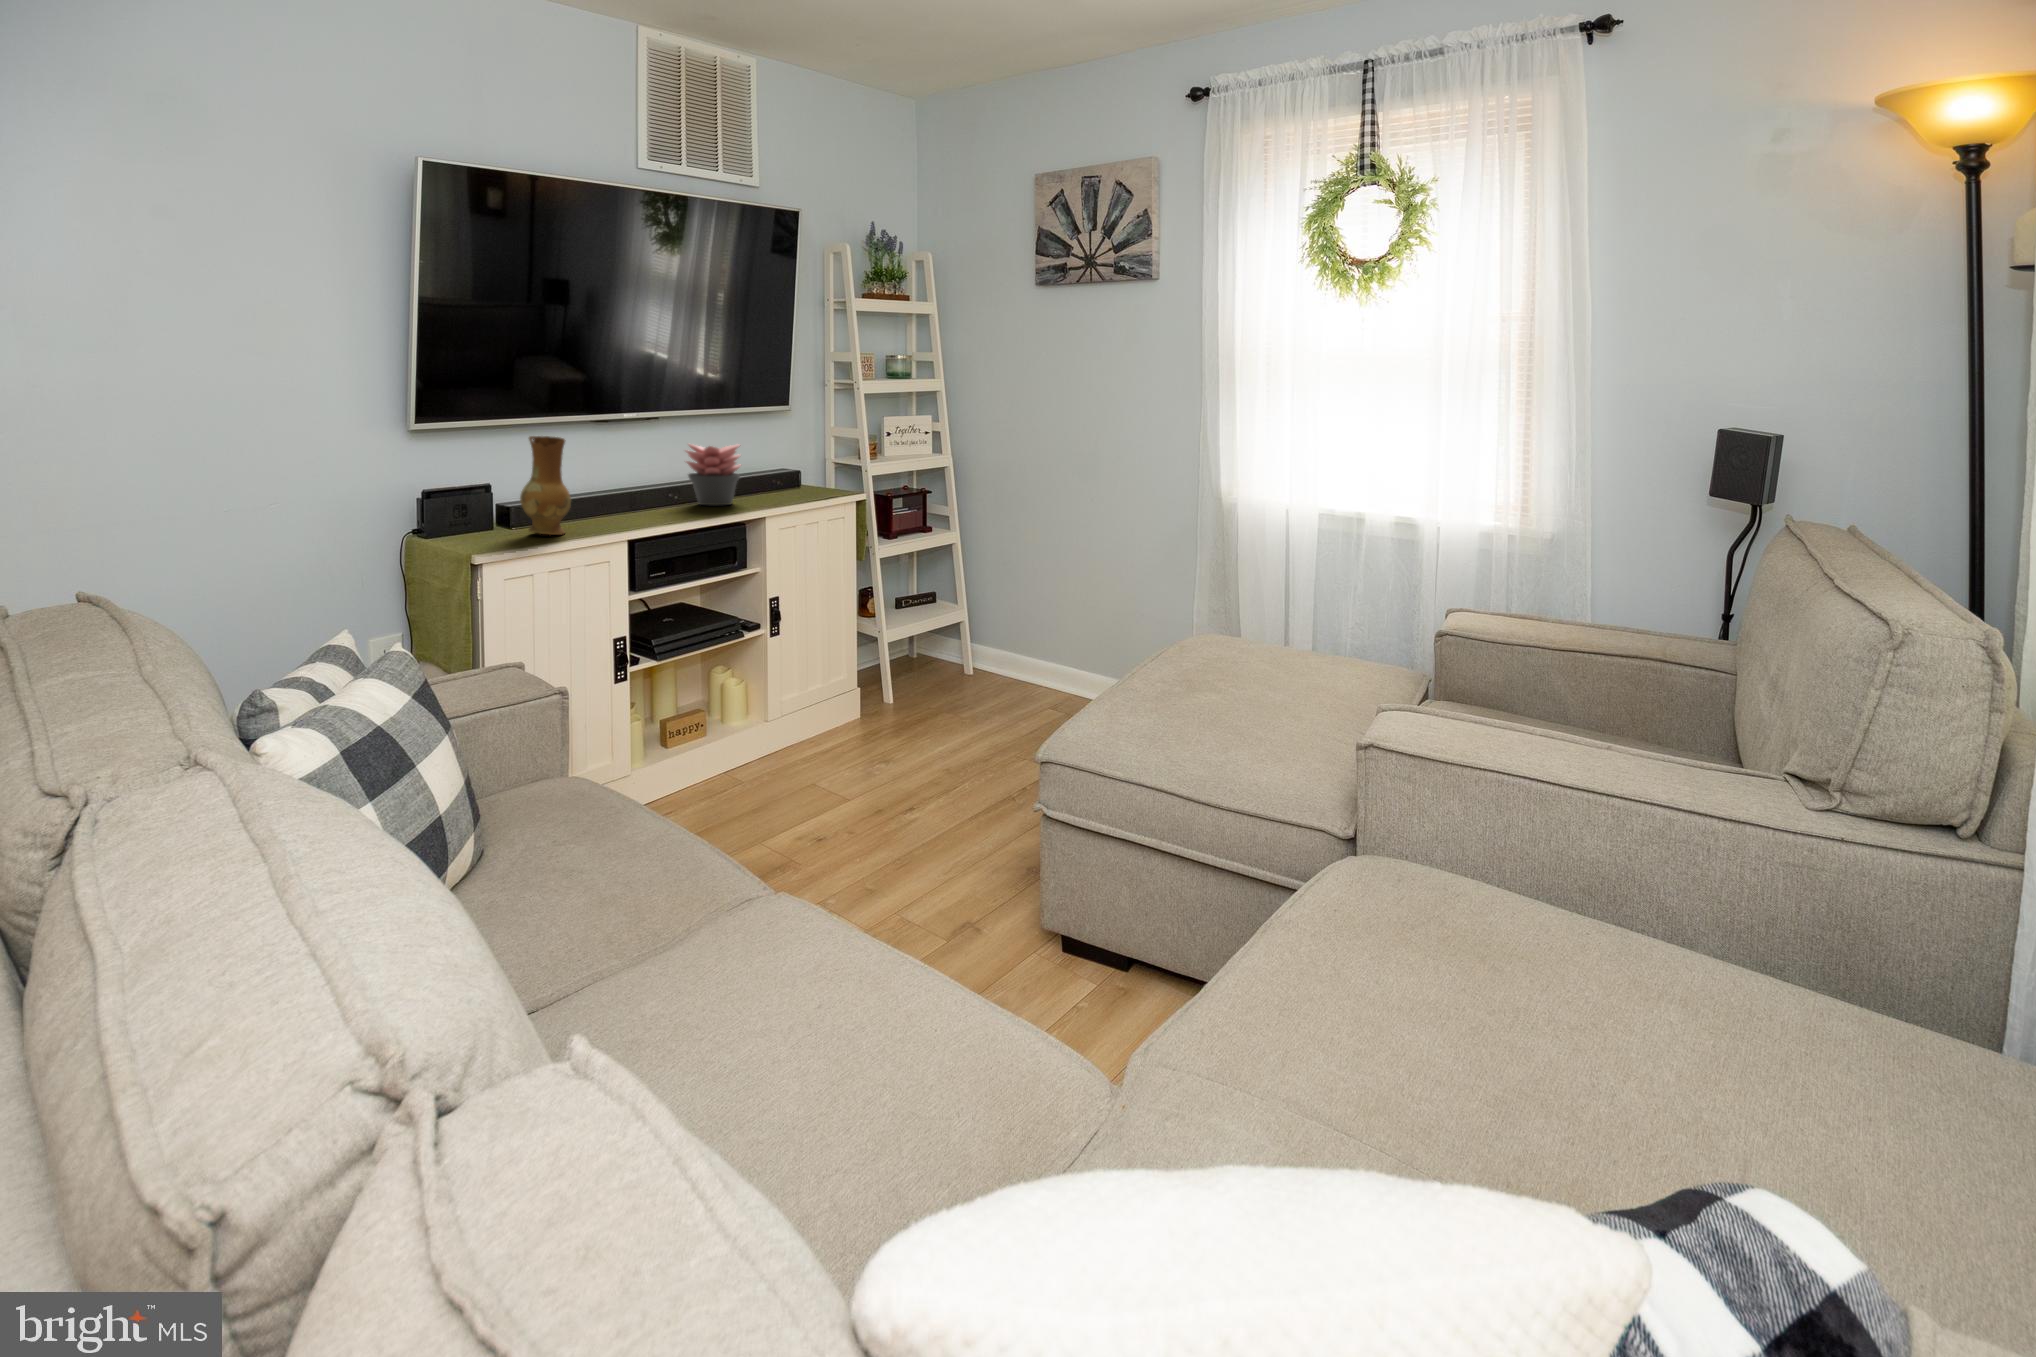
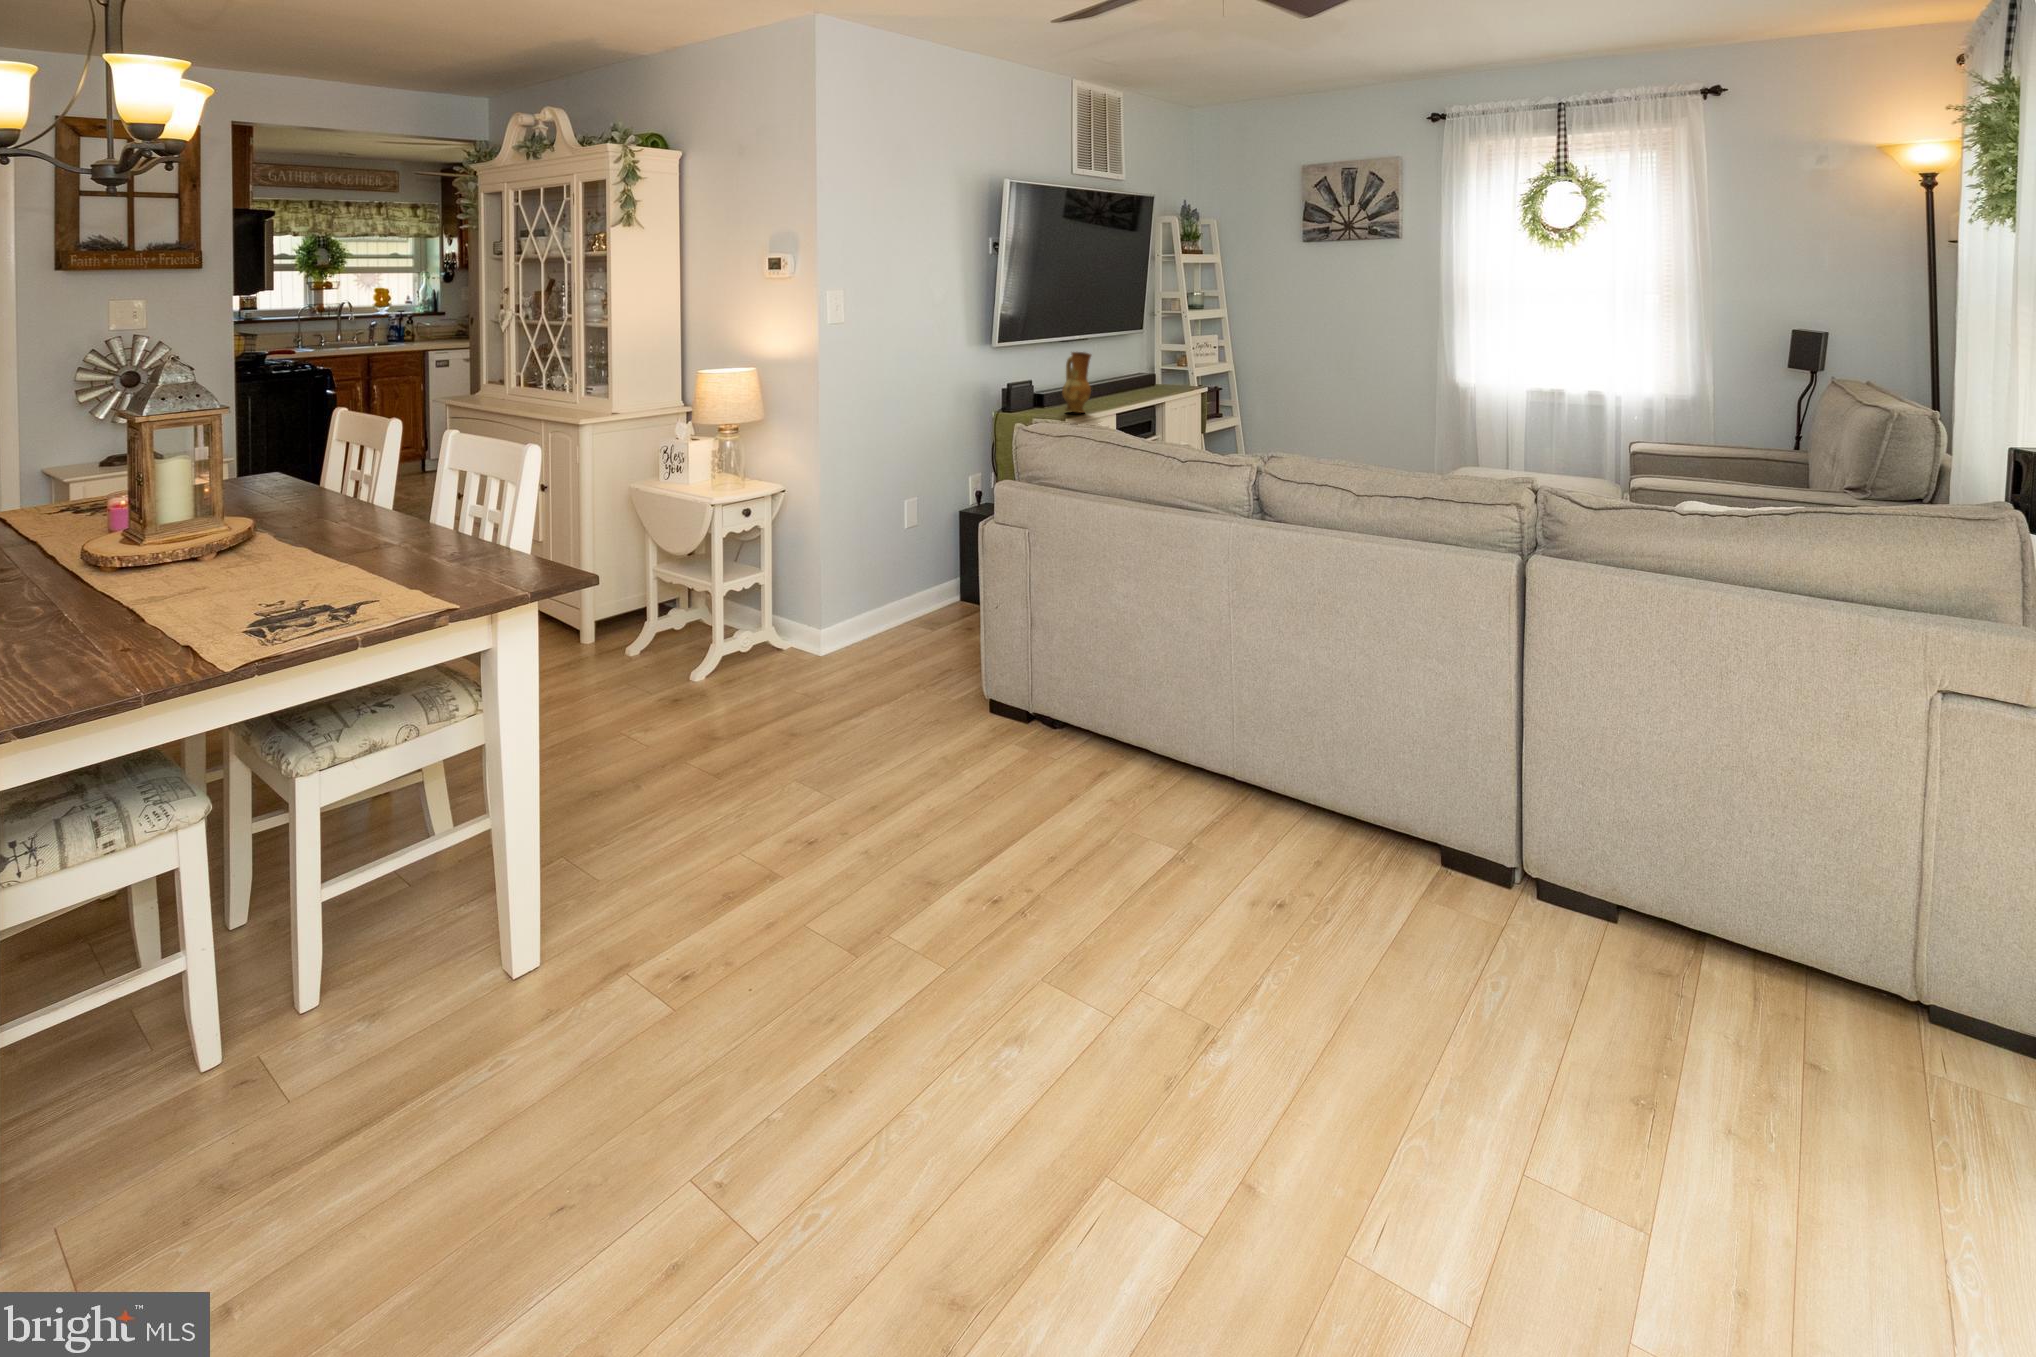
succulent plant: present [686,444,741,505] -> none [1110,355,1148,396]

